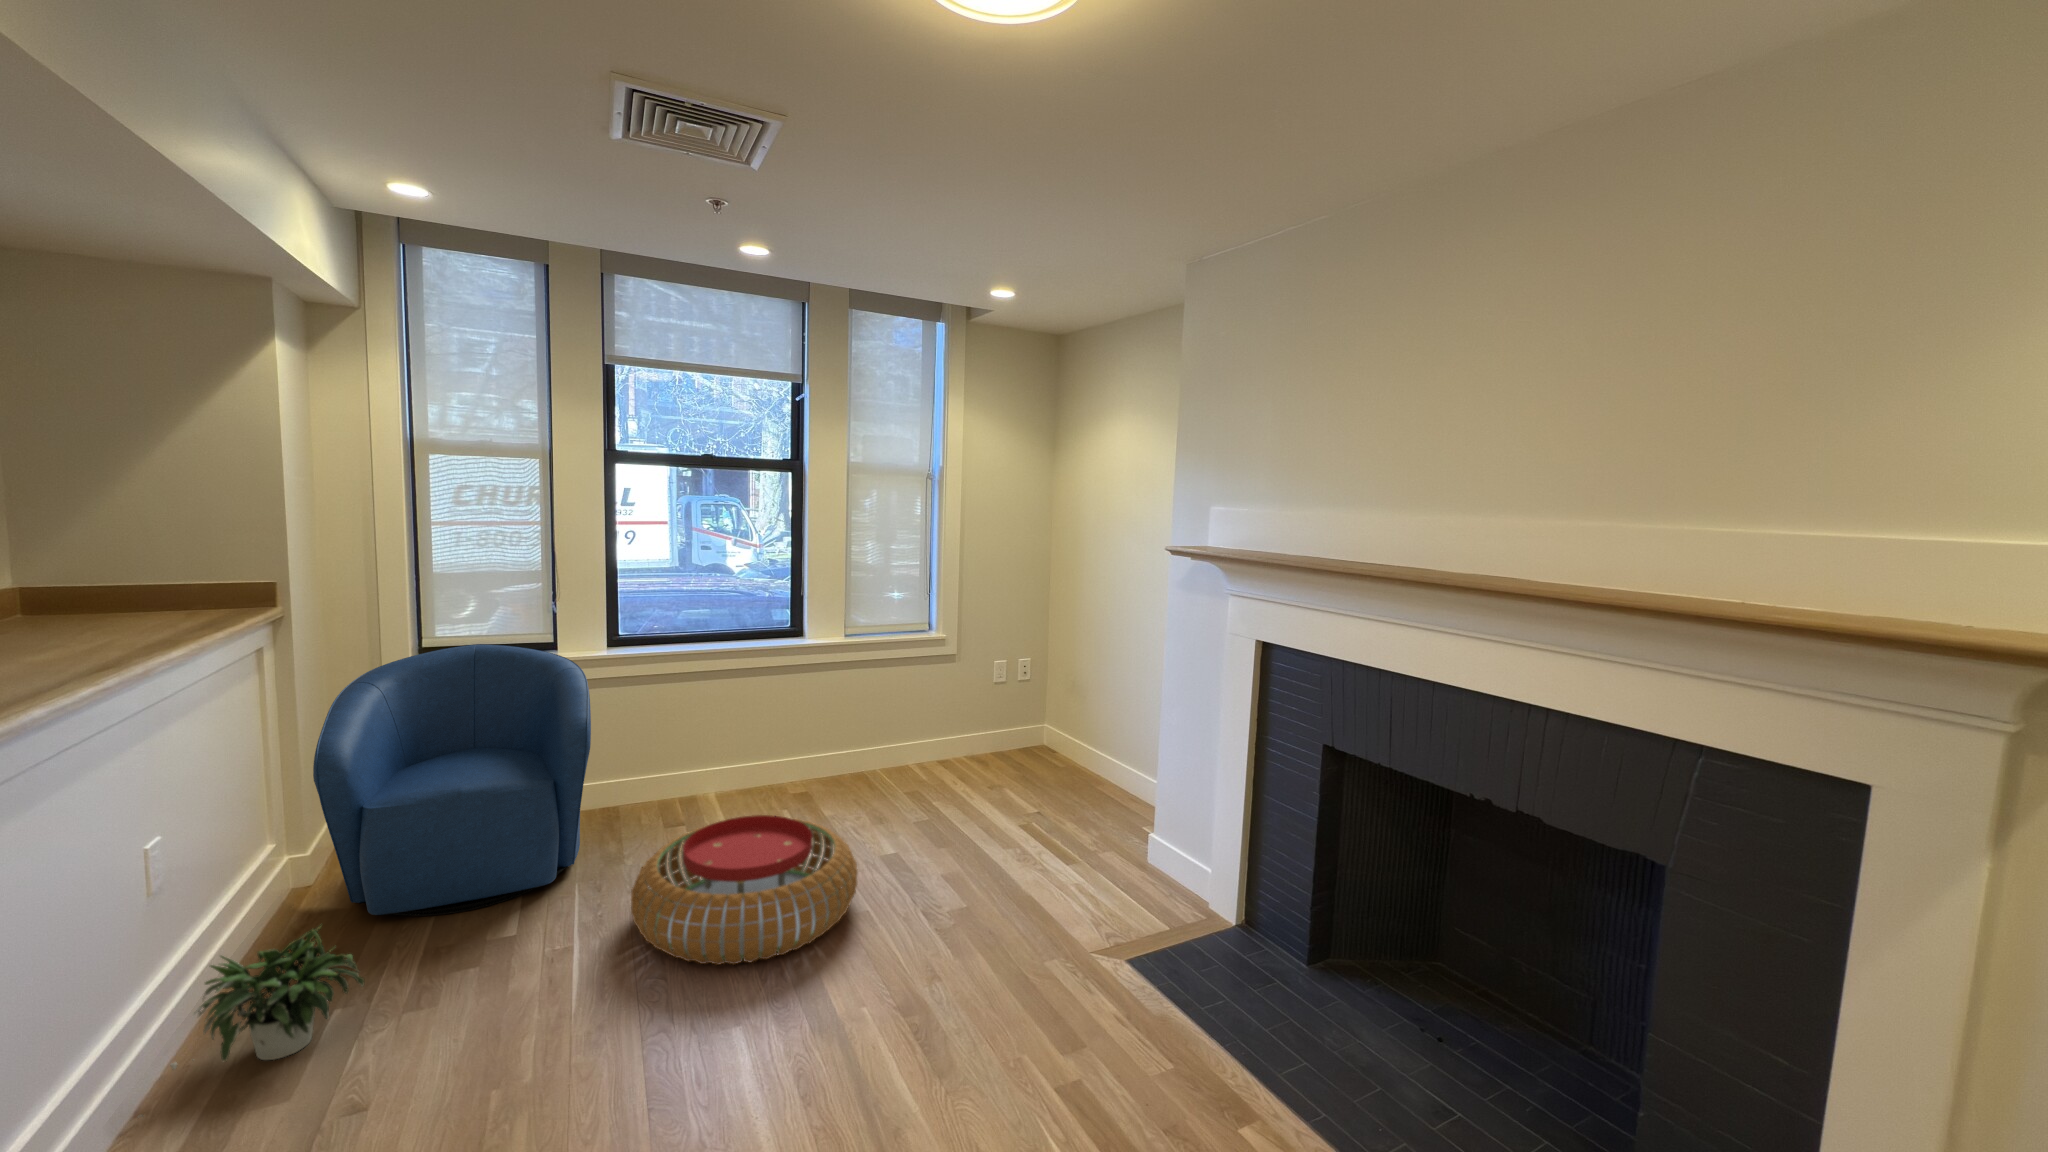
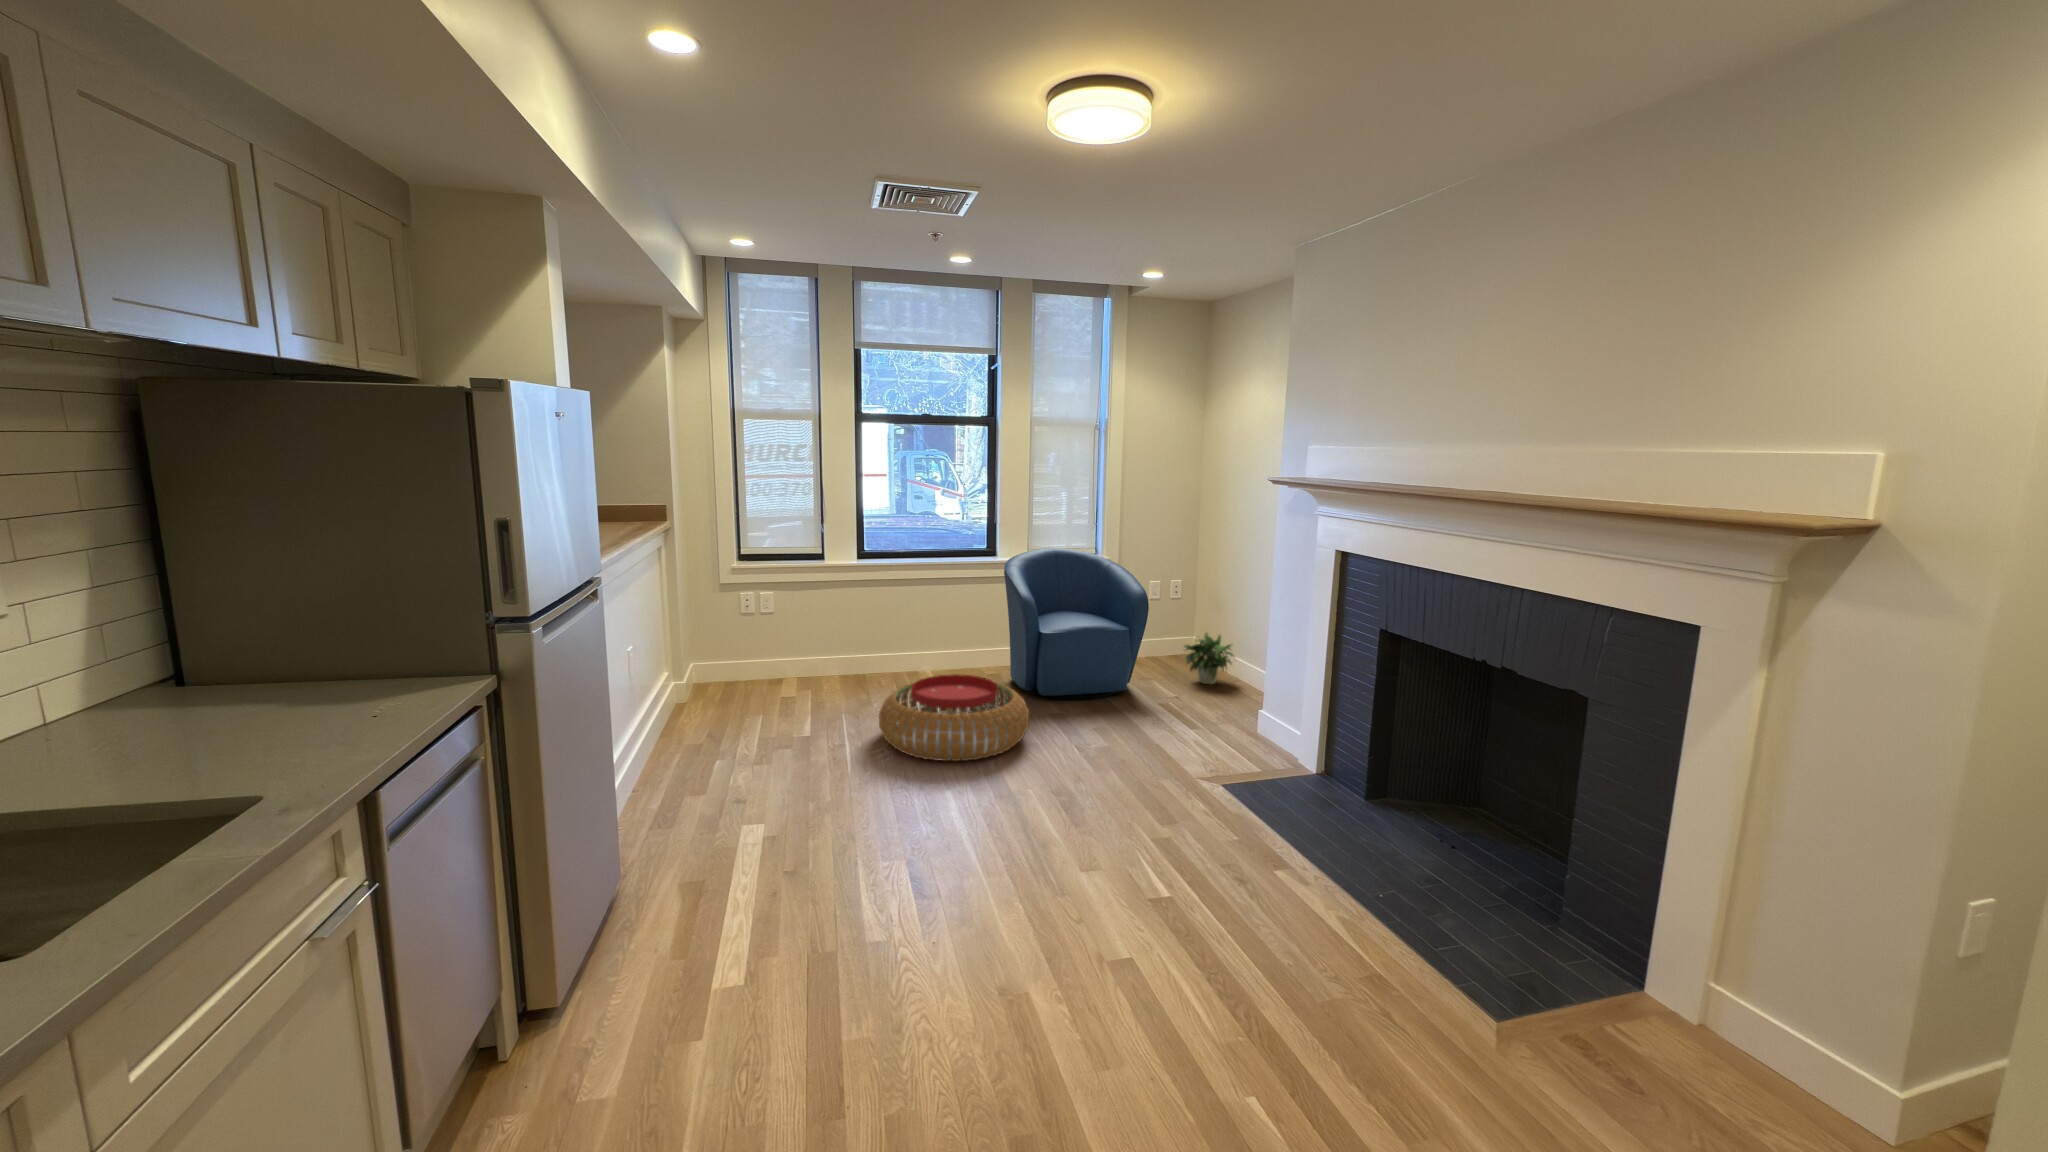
armchair: present [313,644,591,916] -> present [1004,548,1149,700]
potted plant: present [138,925,364,1118] -> present [1184,633,1237,684]

